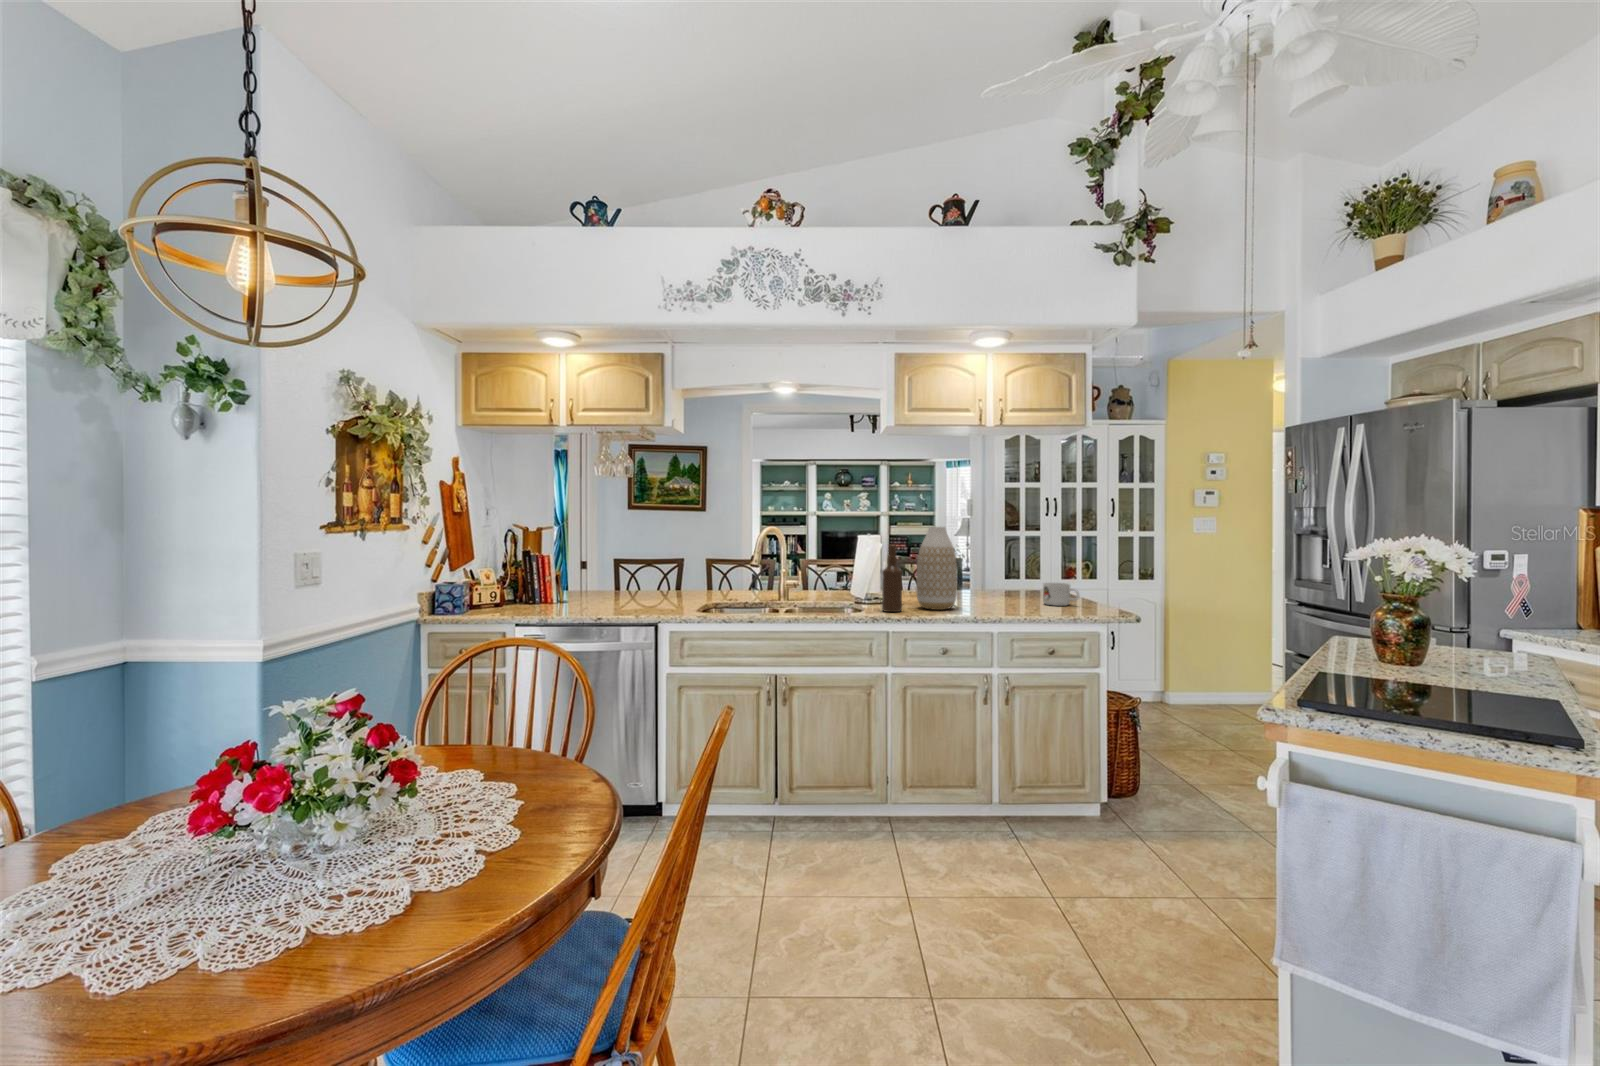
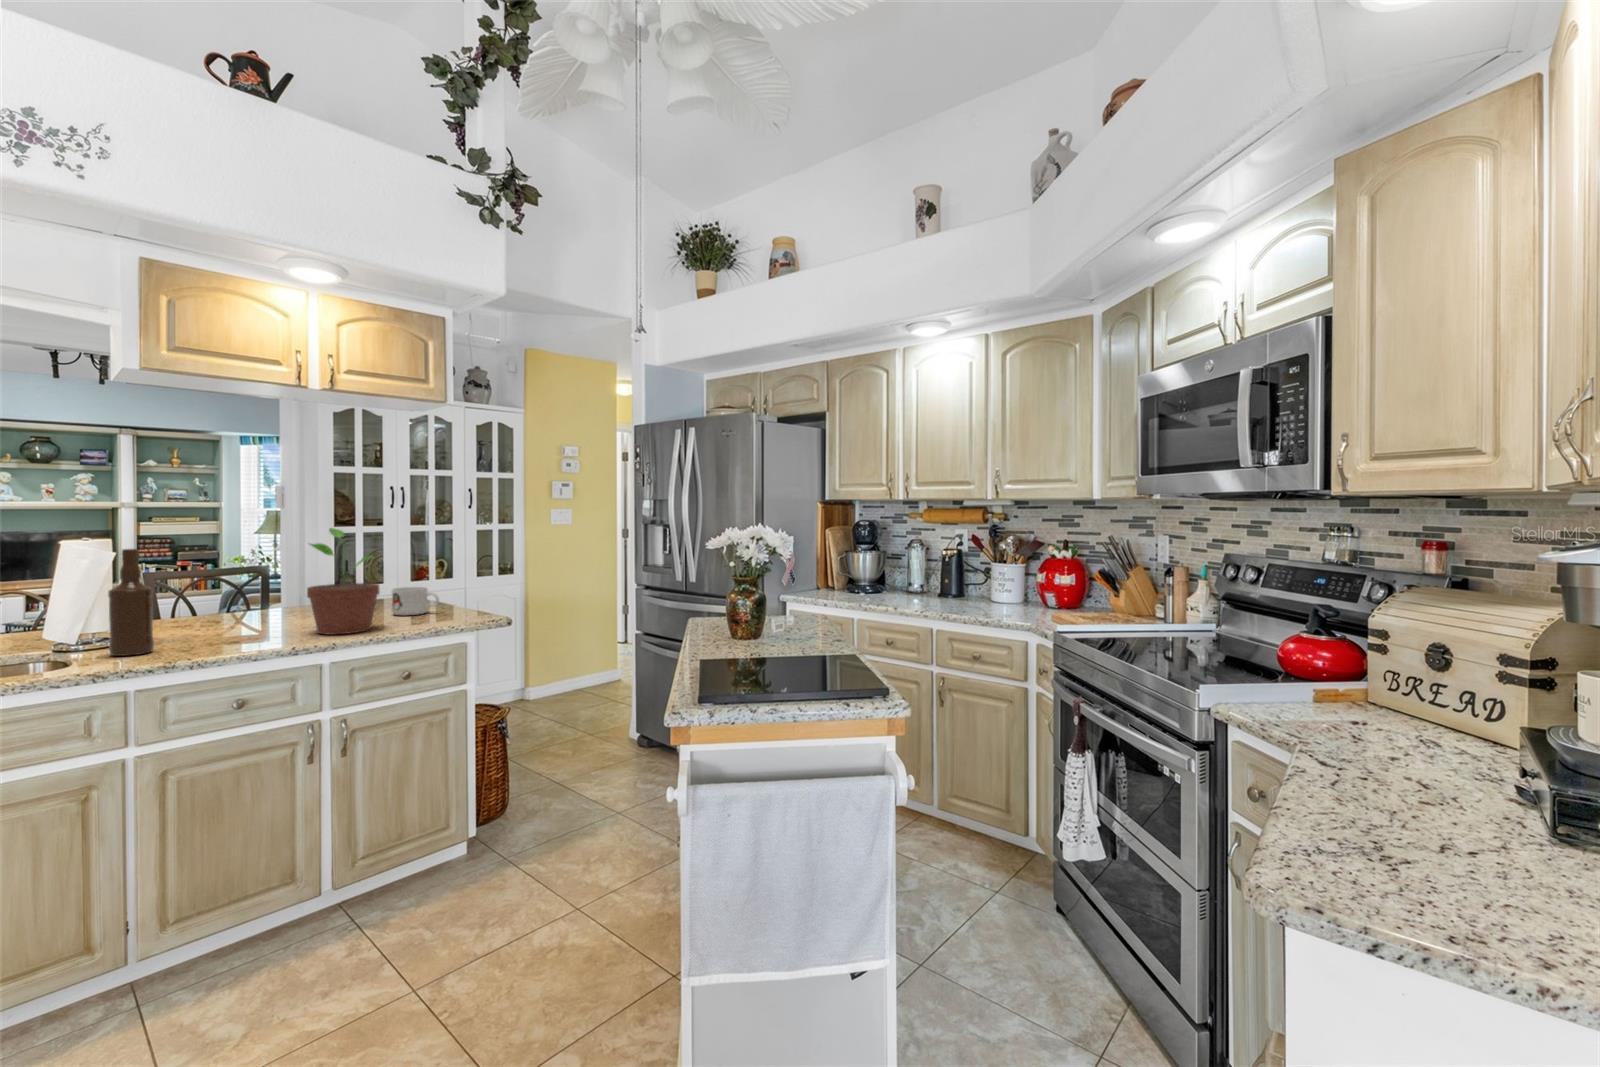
vase: present [916,526,957,610] -> none [184,519,259,642]
potted plant: none [986,533,1034,614] -> present [307,528,379,634]

